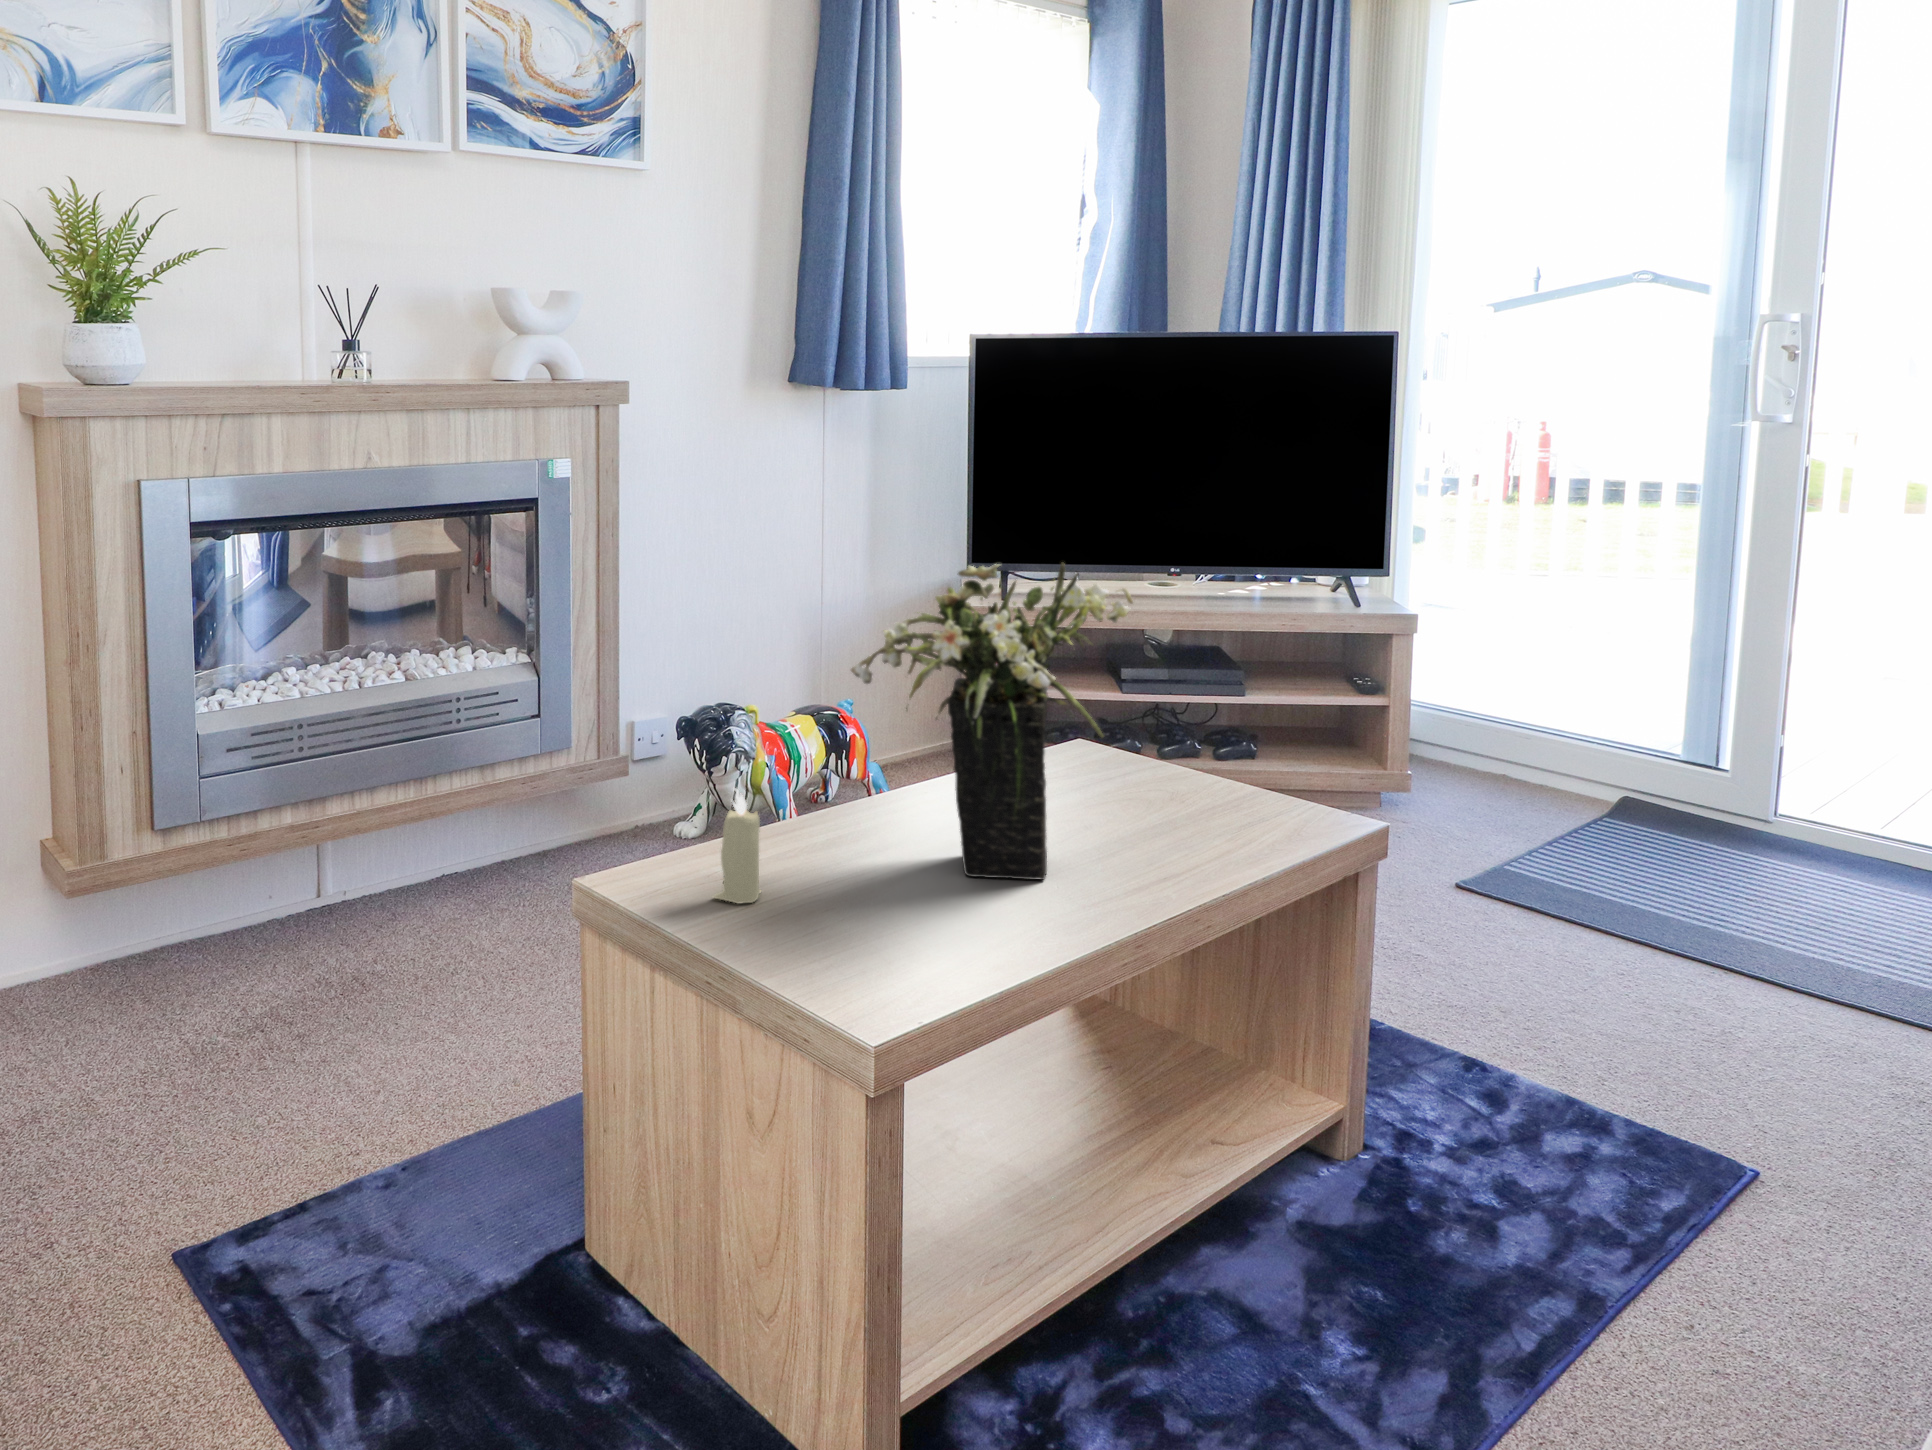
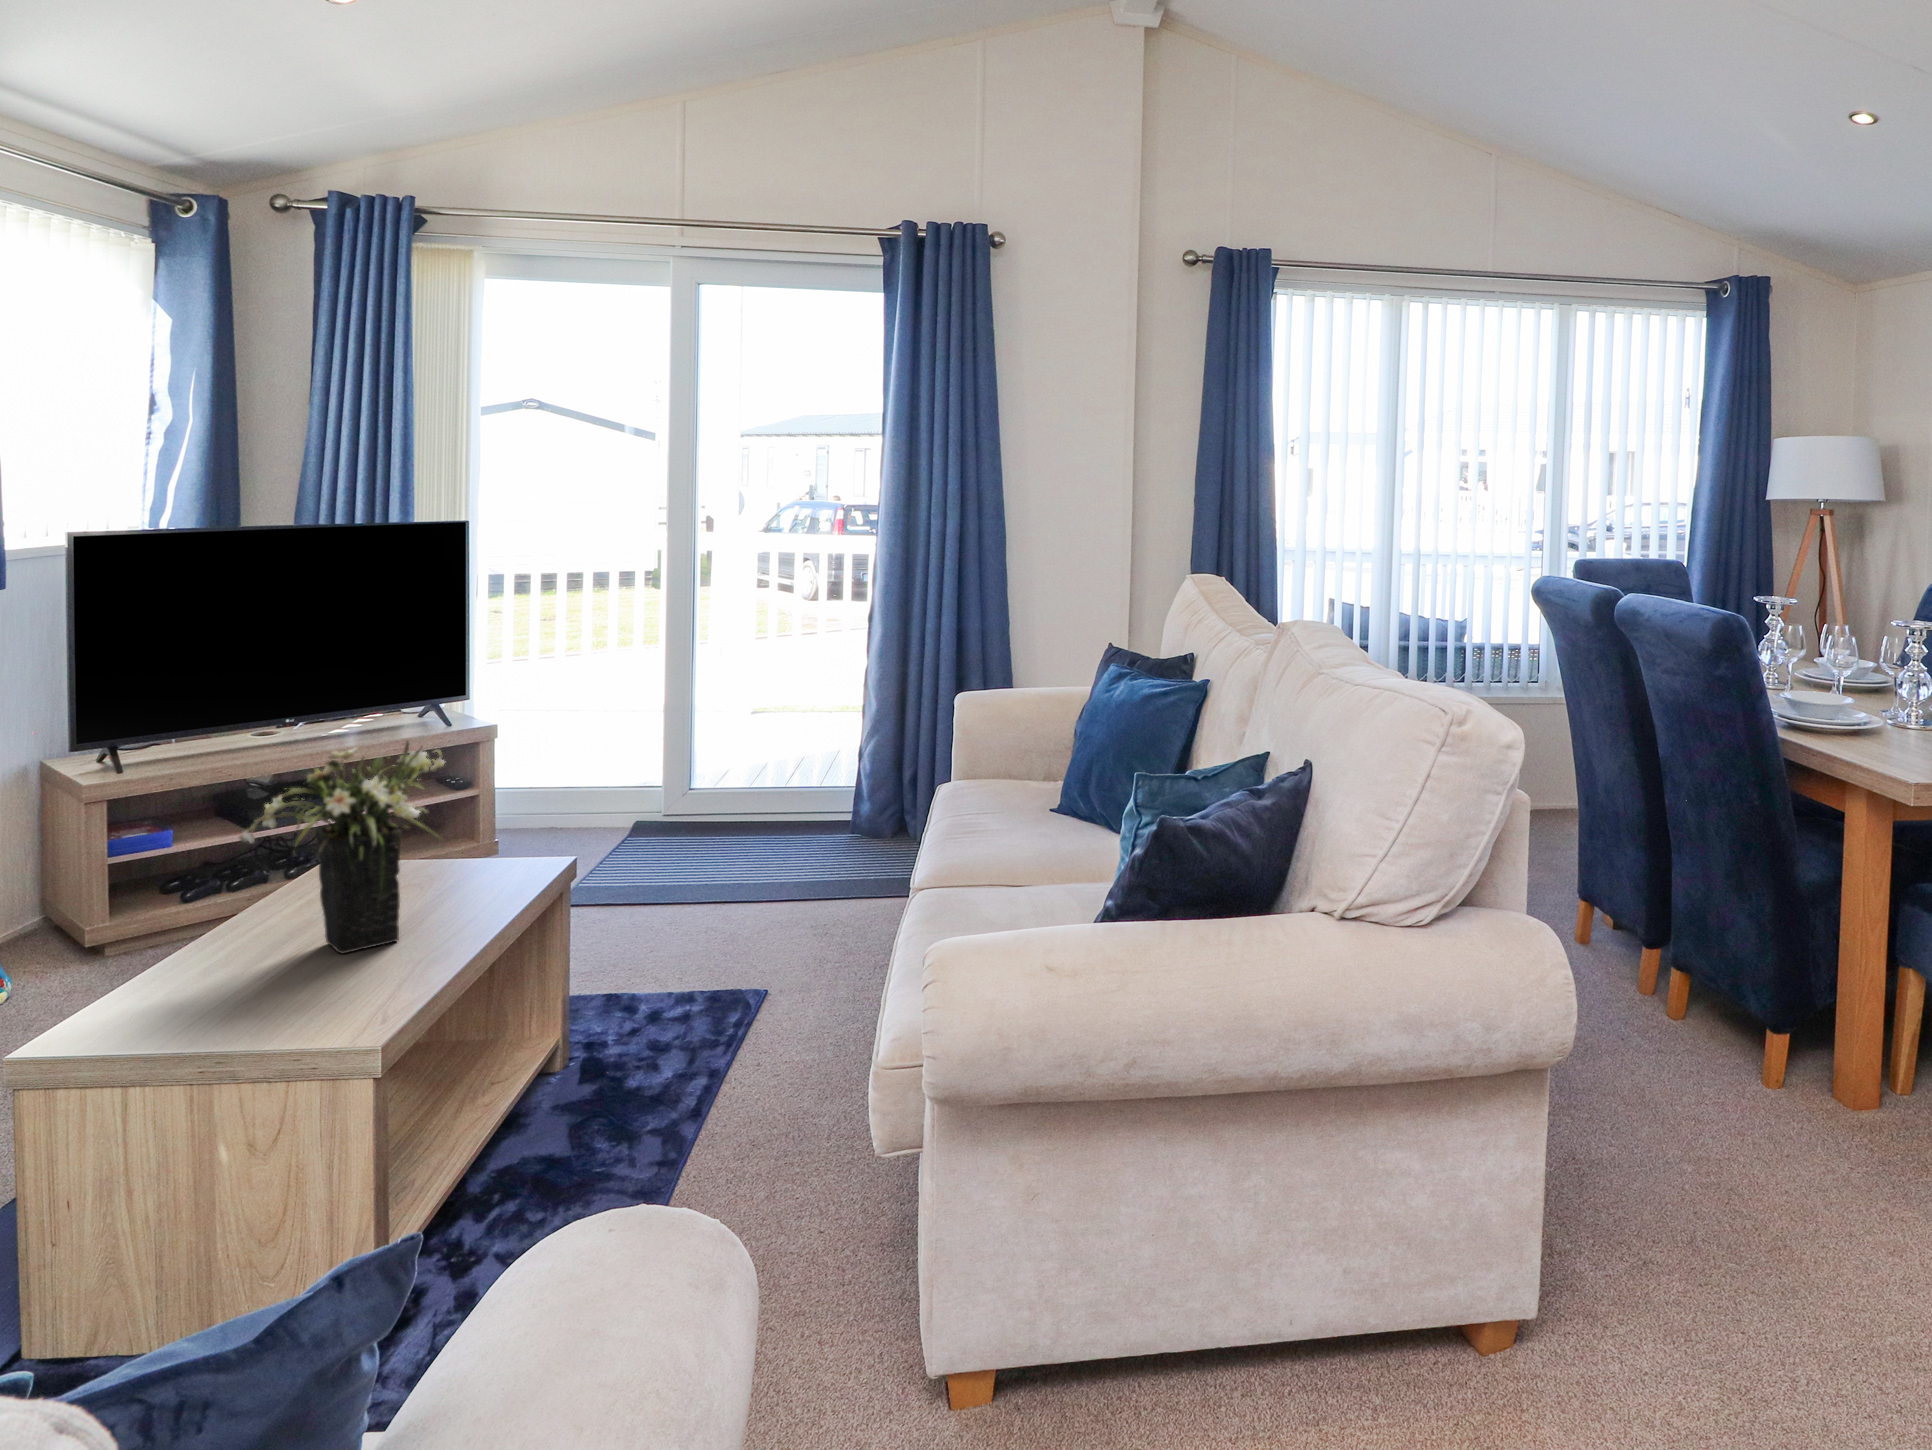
candle: present [713,788,761,903] -> none [159,935,201,1018]

